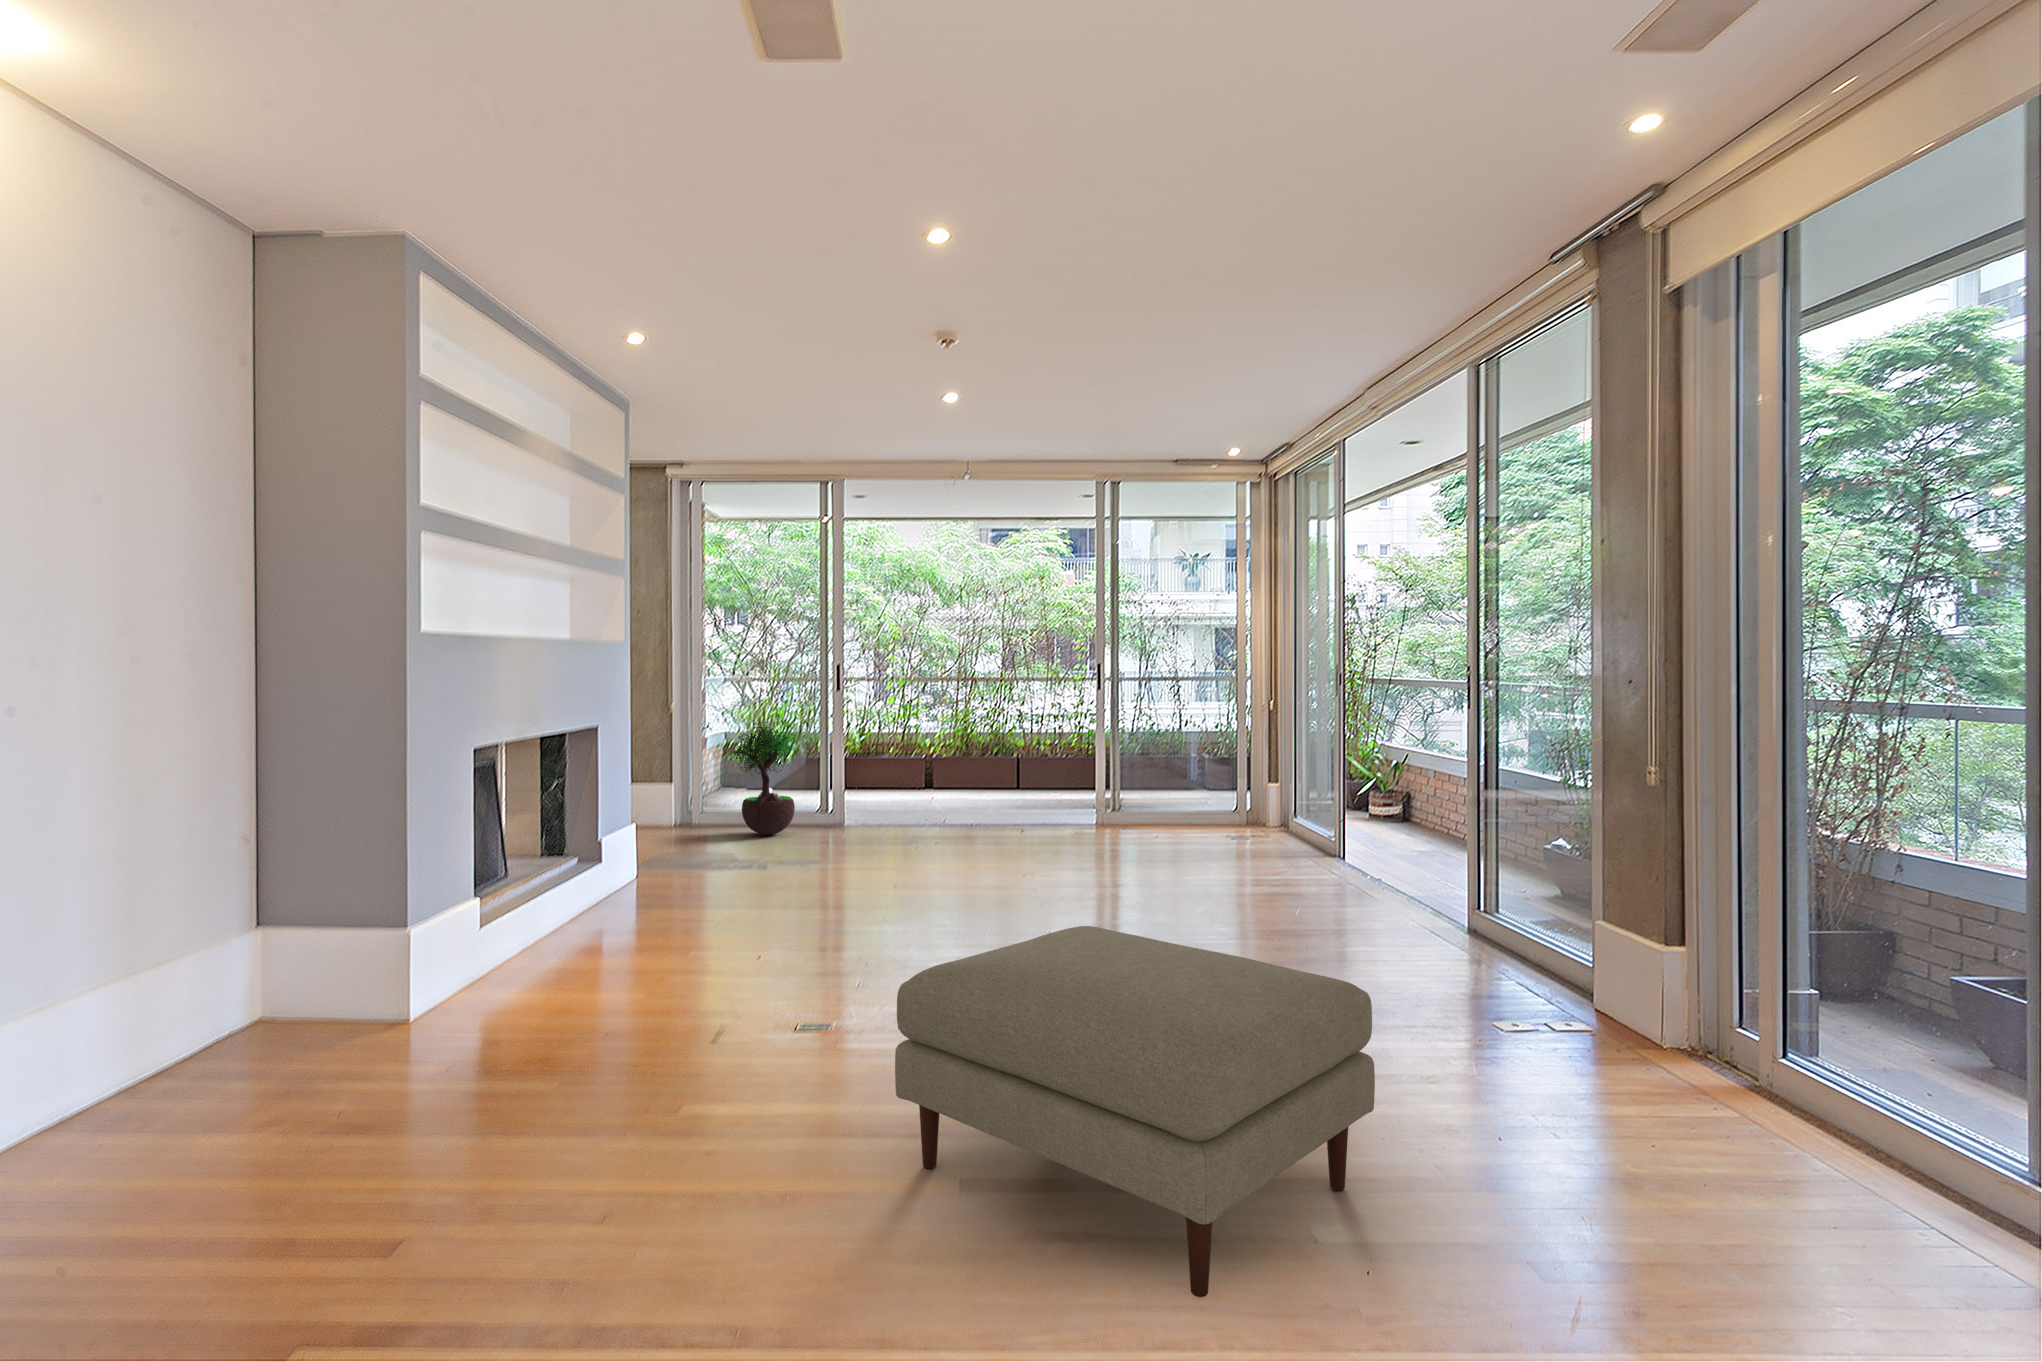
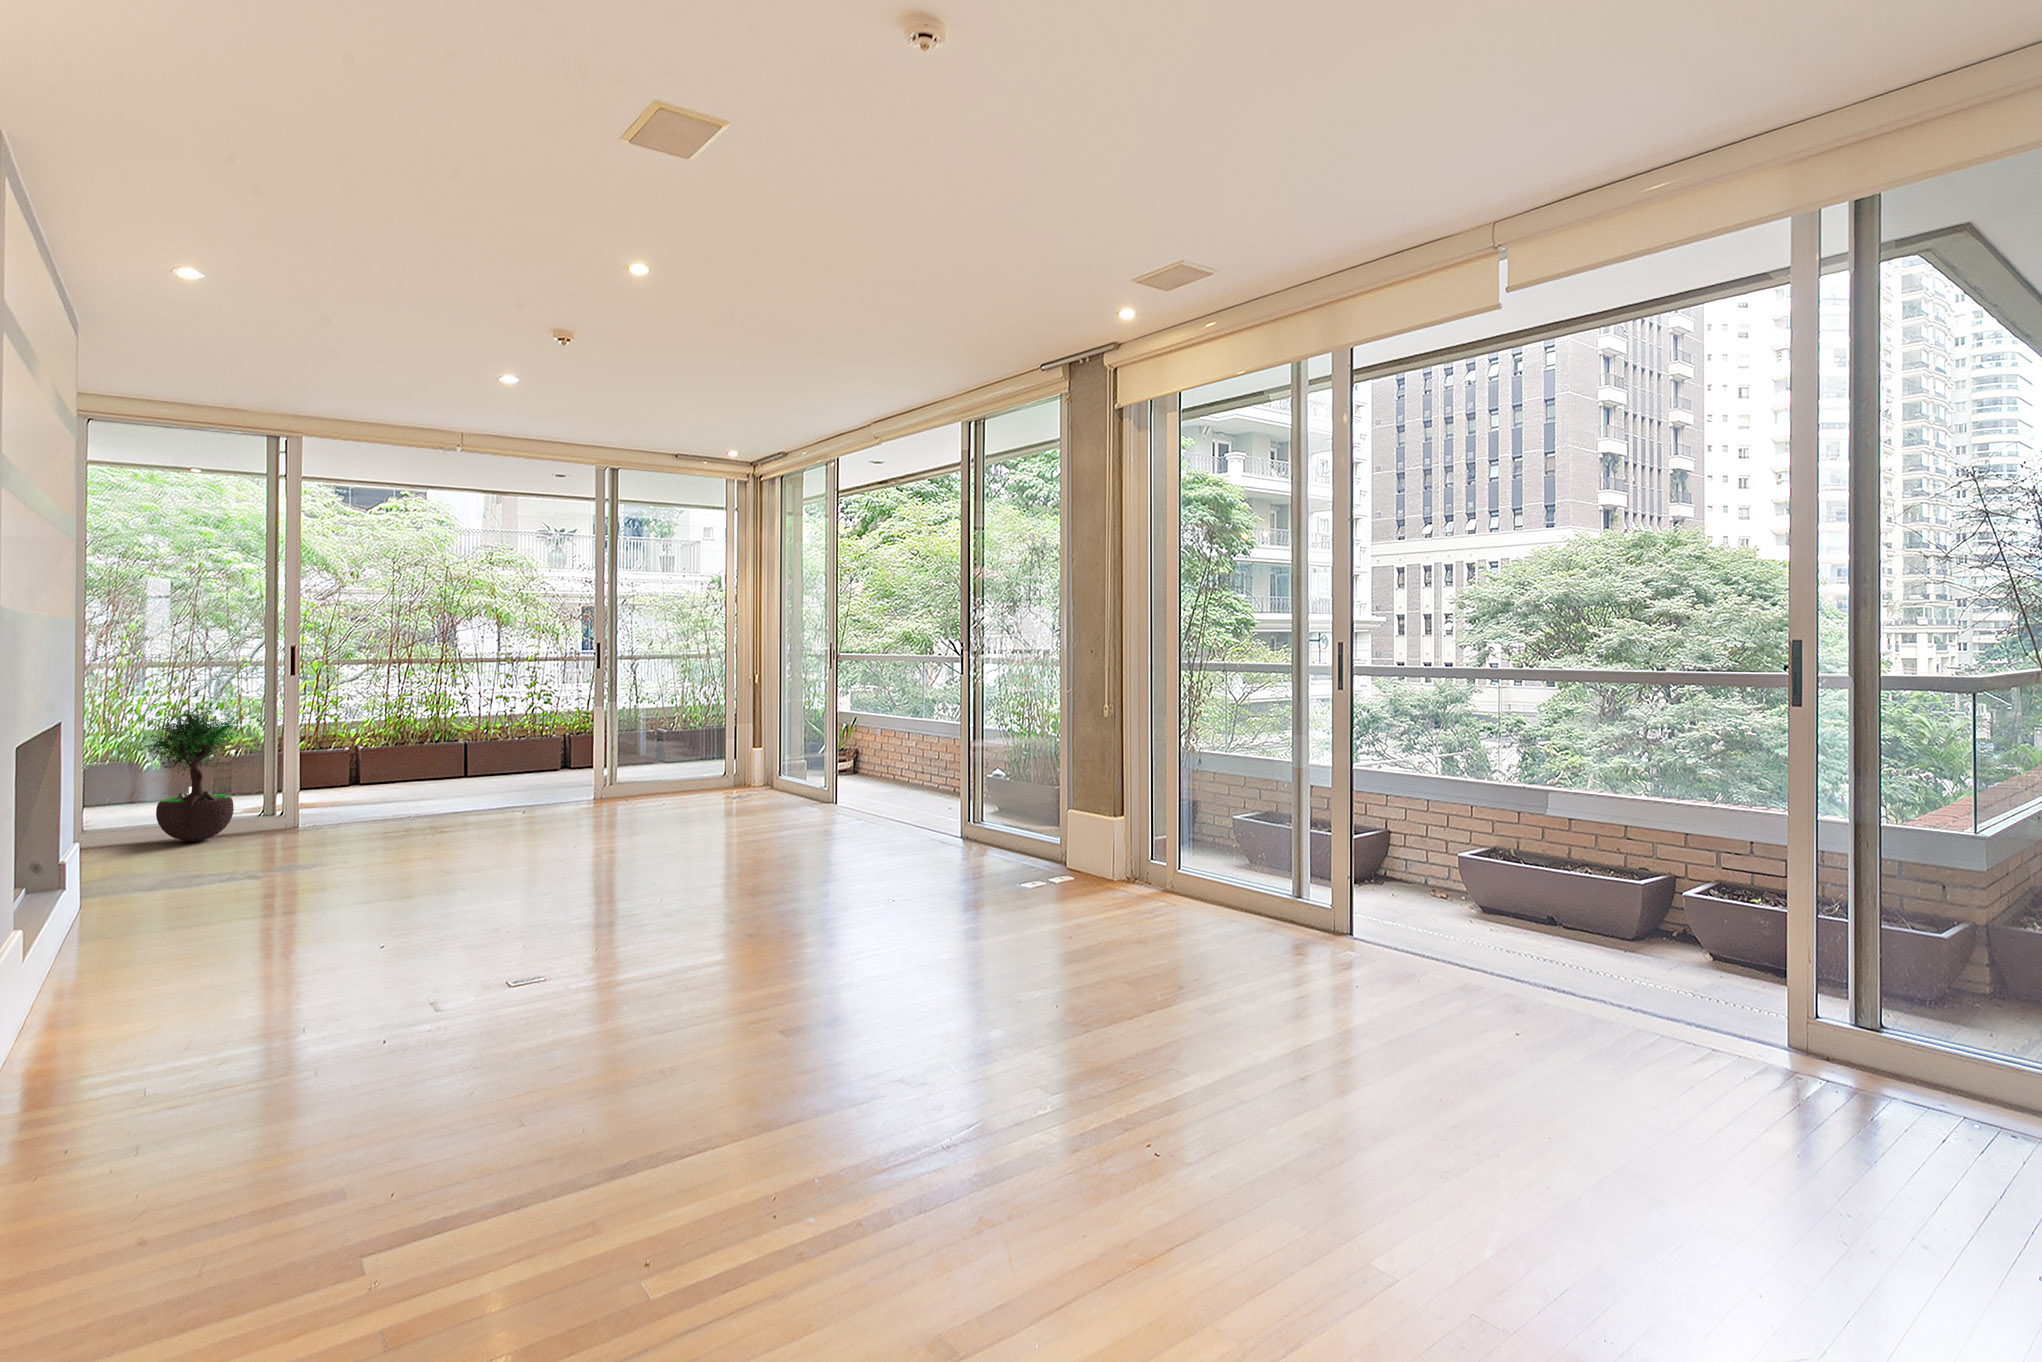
ottoman: present [895,926,1375,1297] -> none [713,835,1017,1023]

